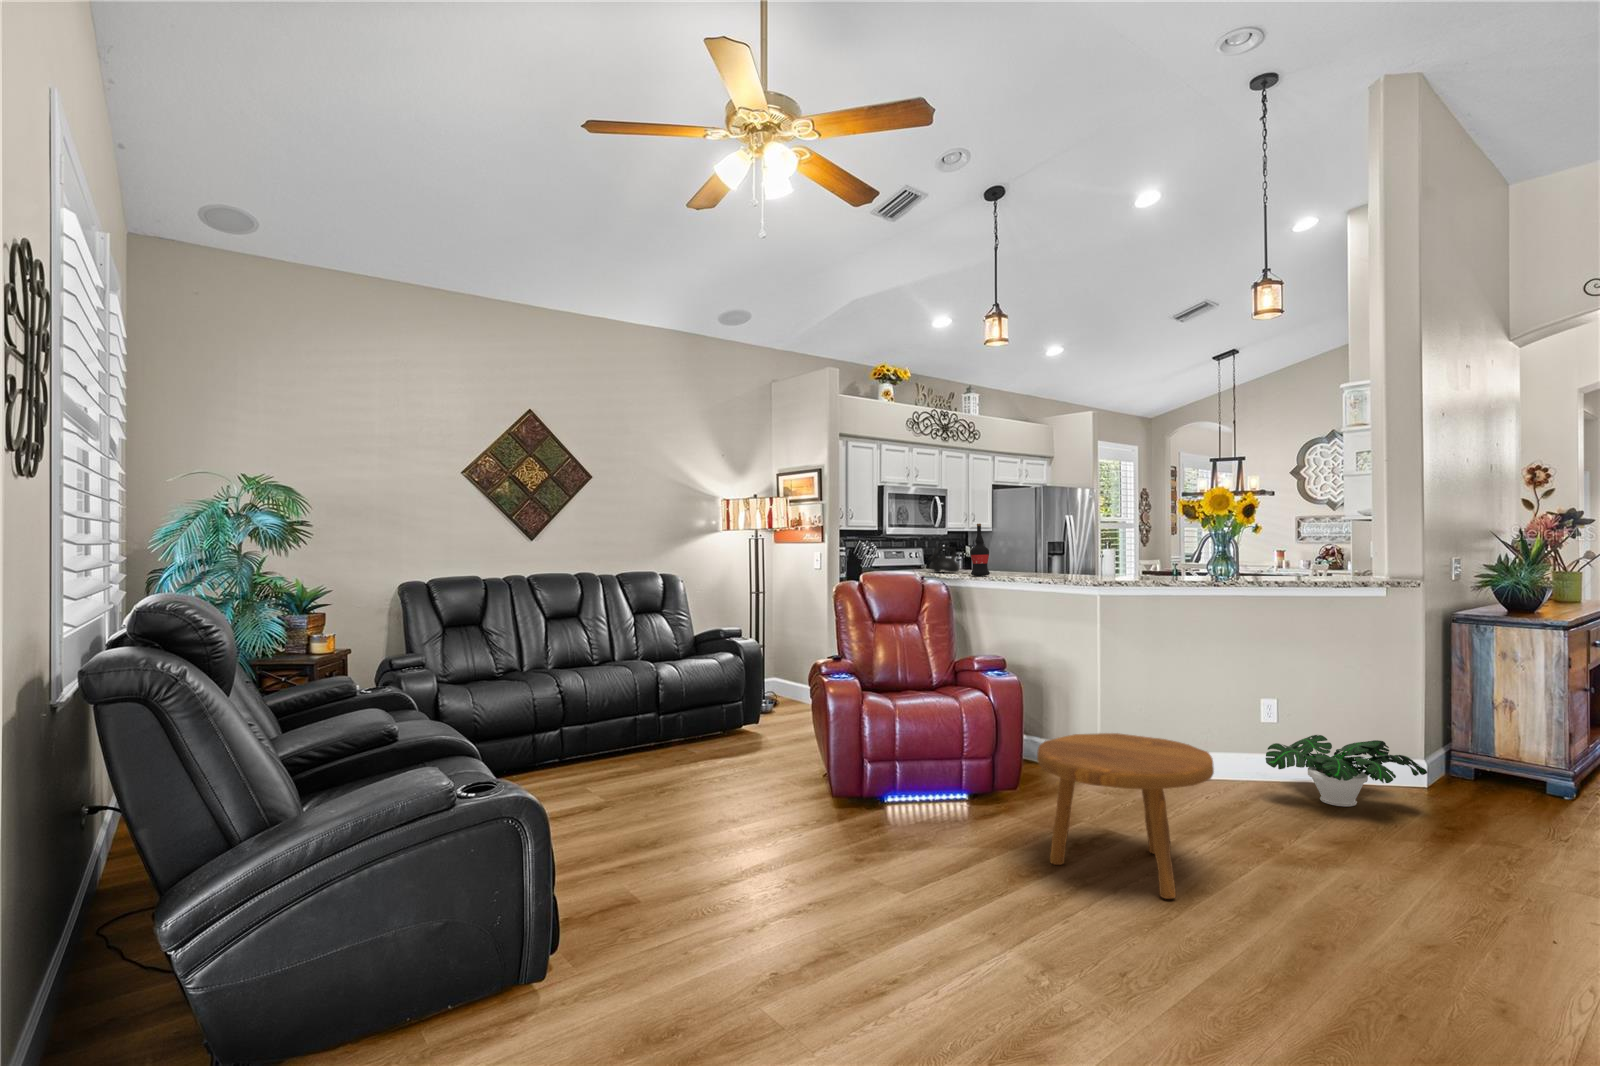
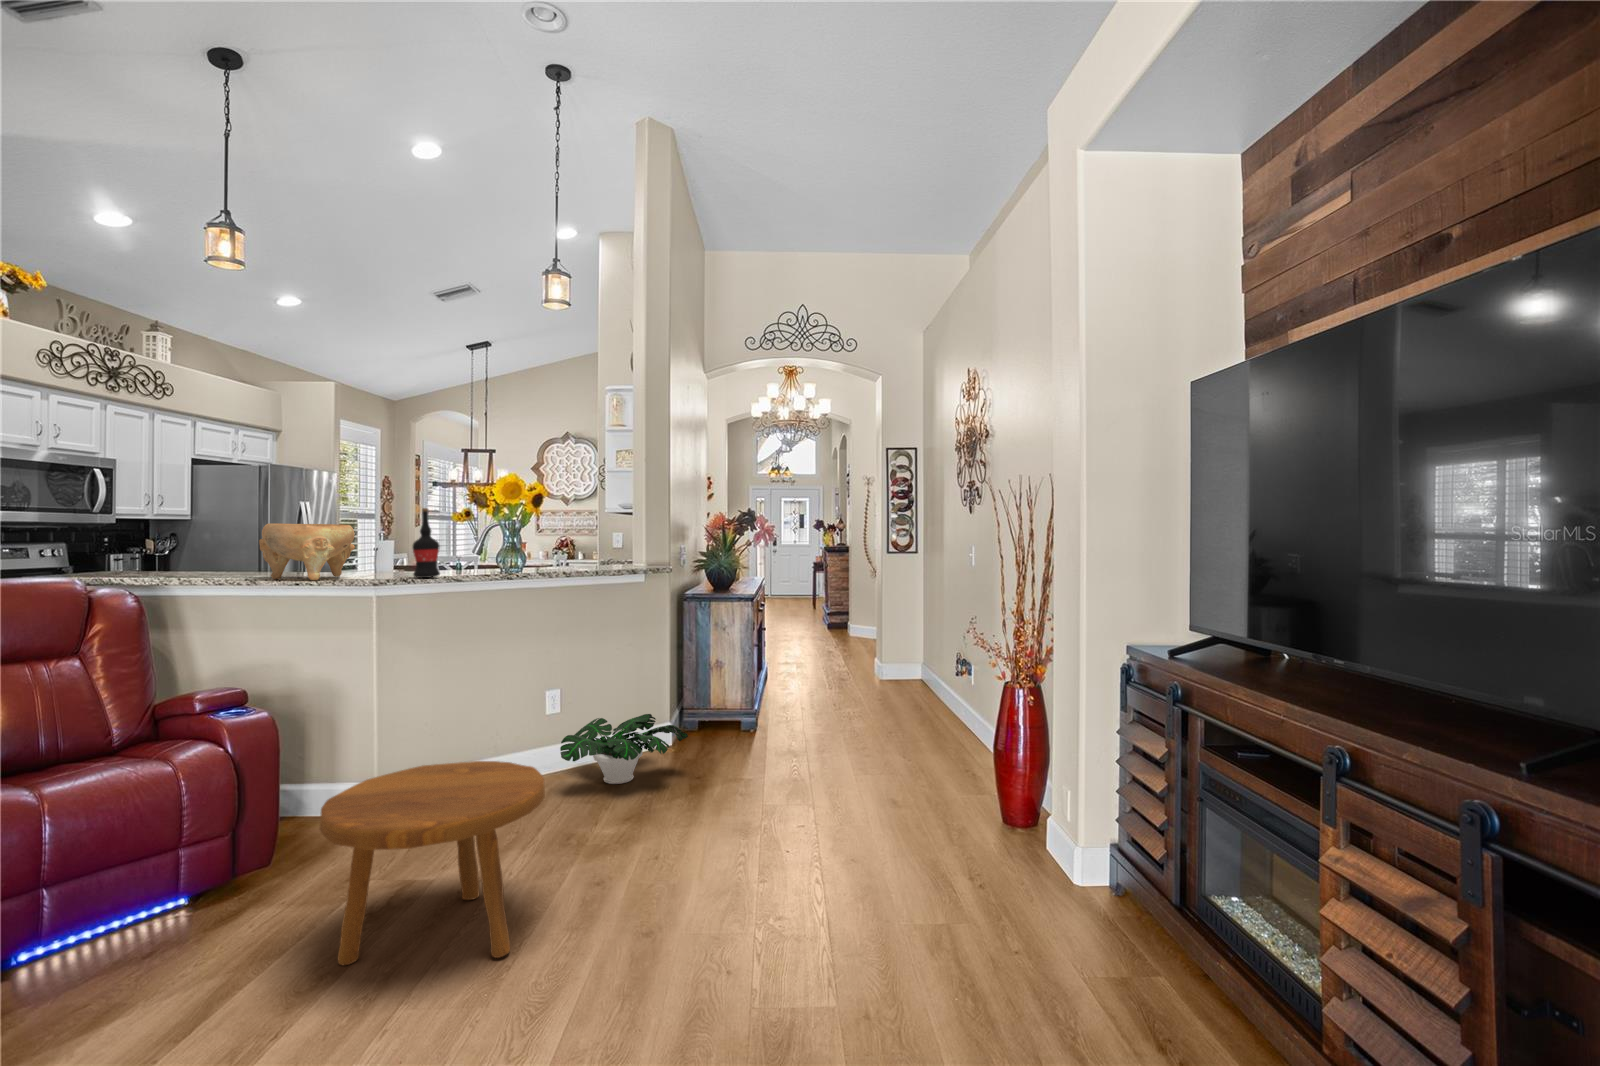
wine bottle: present [970,524,990,576] -> present [413,508,440,578]
decorative bowl: none [1018,536,1084,580] -> present [259,524,355,580]
teapot: present [929,546,959,573] -> none [96,536,153,576]

